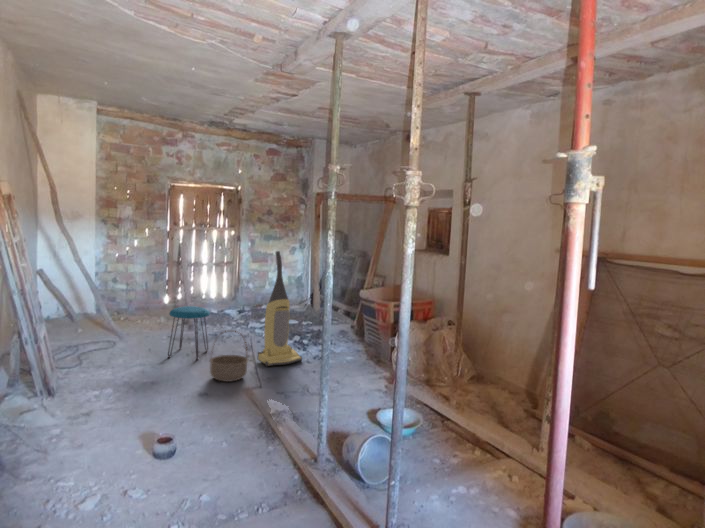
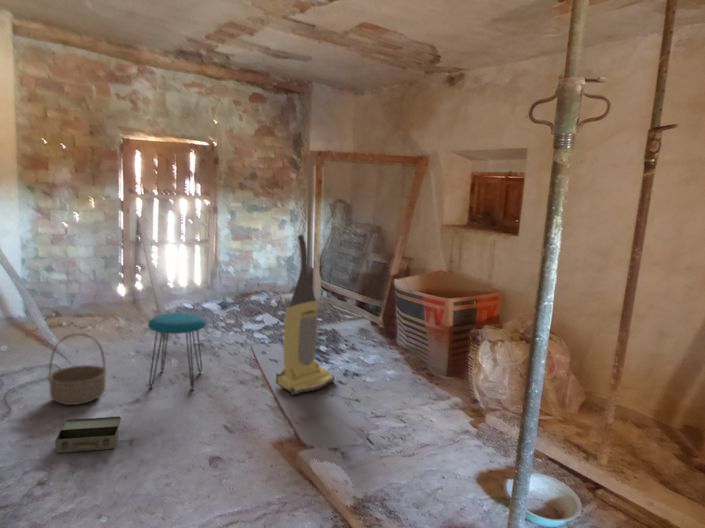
basket: present [210,330,248,382] -> present [47,333,107,405]
toolbox: none [98,368,142,386] -> present [55,417,121,453]

